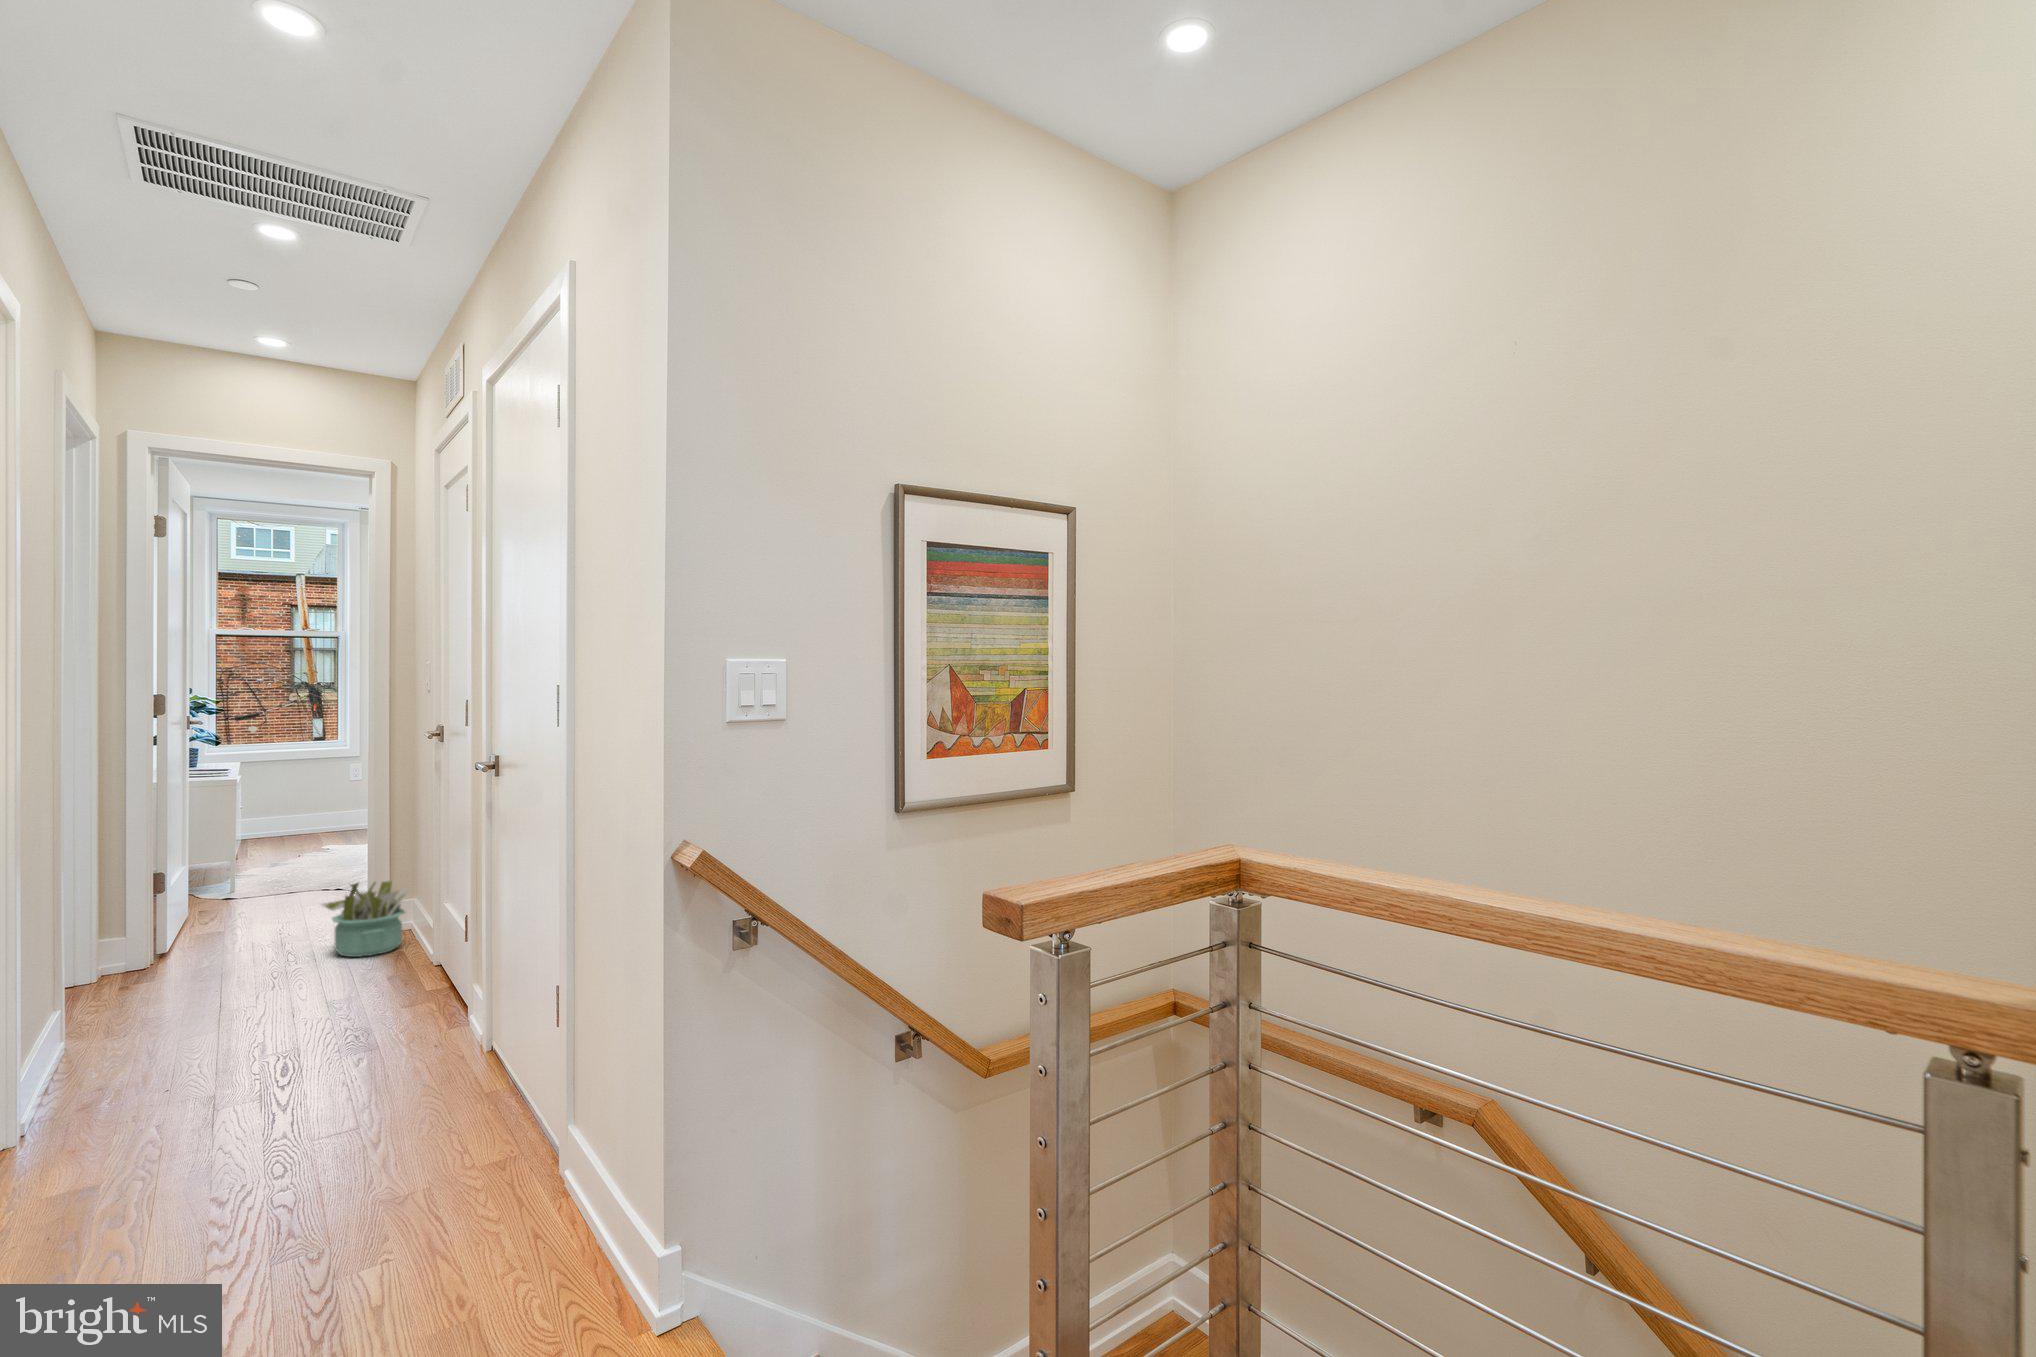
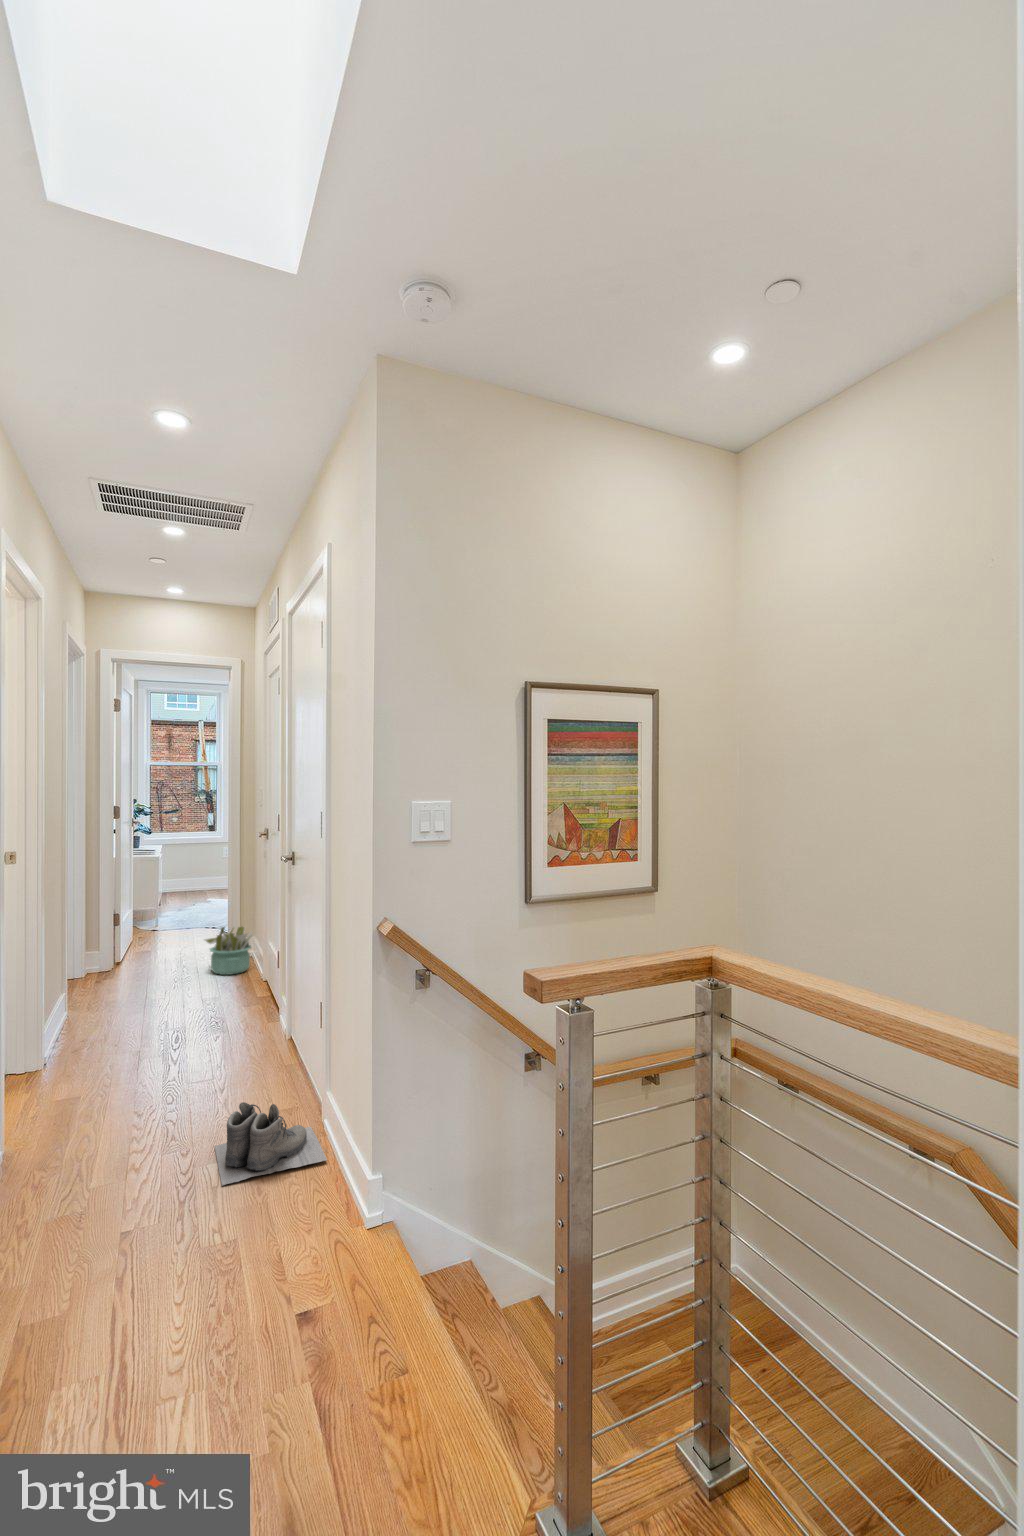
boots: none [369,1152,576,1301] -> present [215,1102,327,1186]

